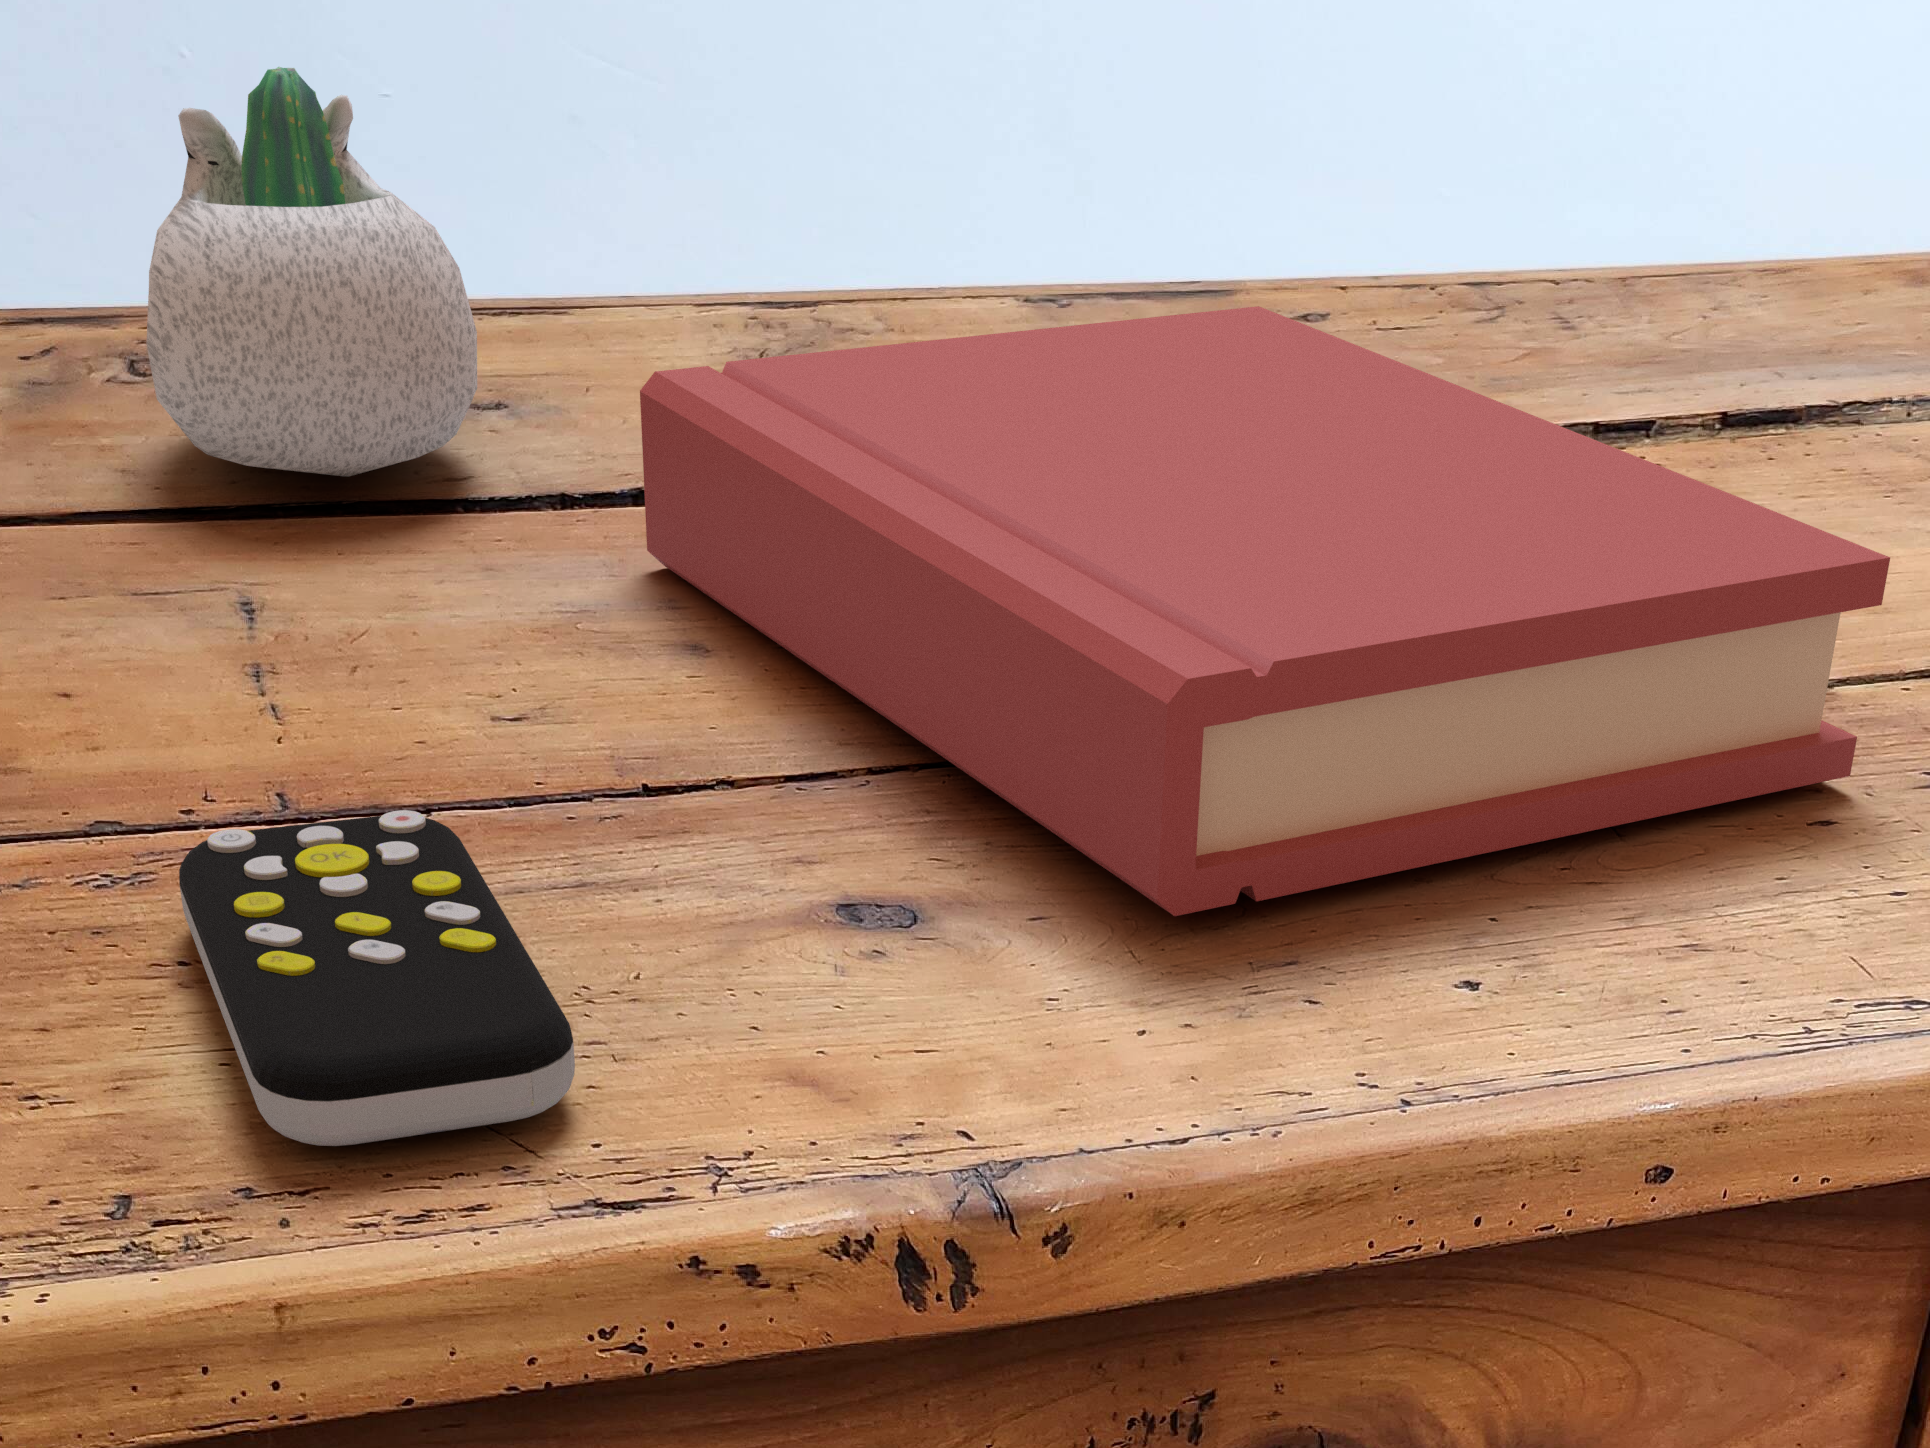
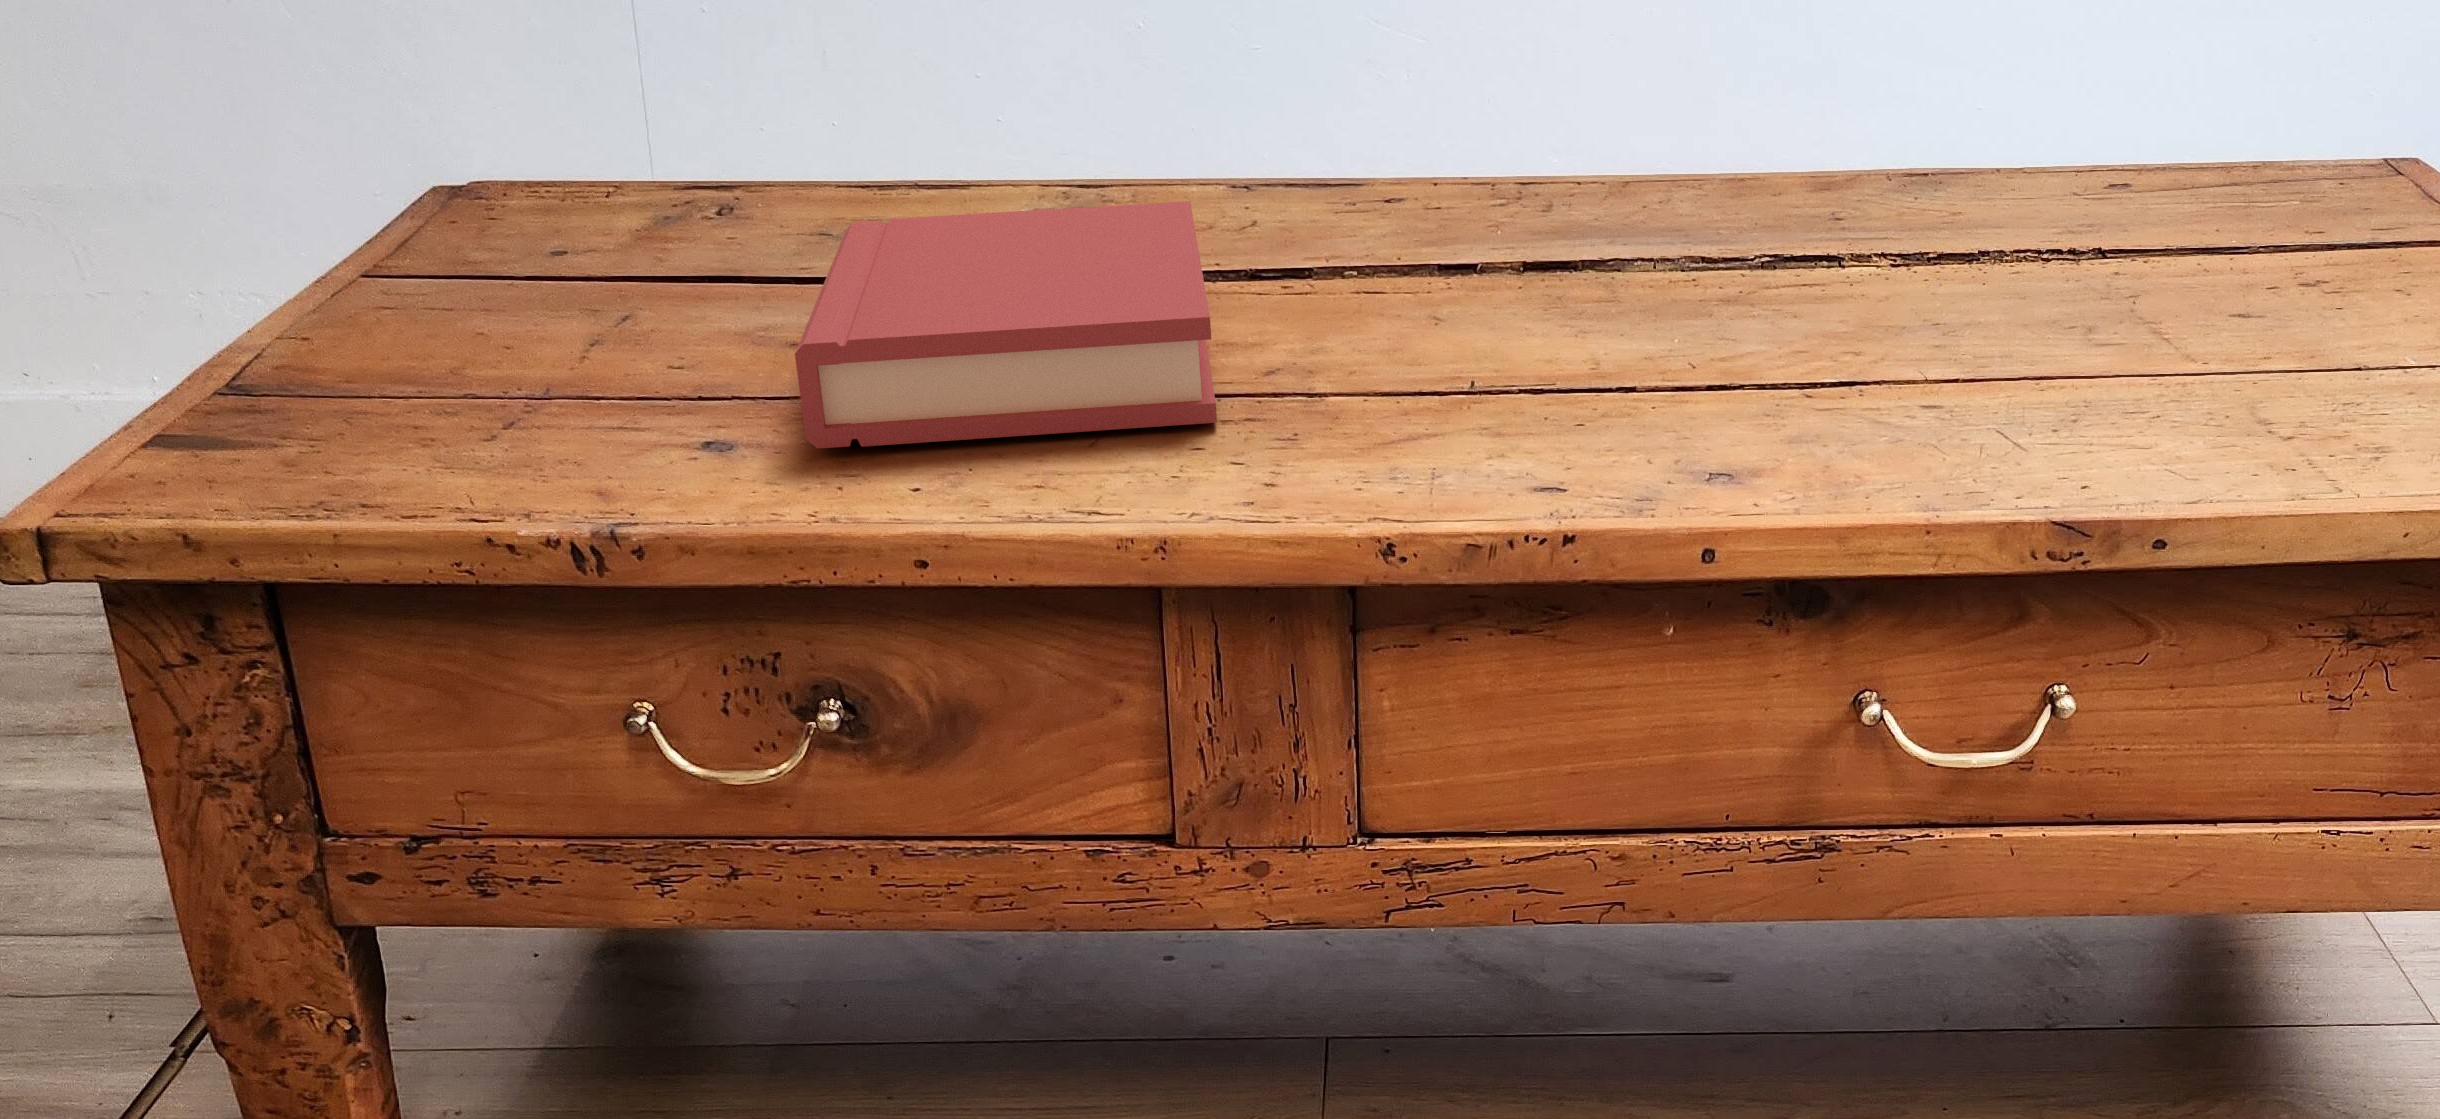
succulent planter: present [146,67,477,477] -> none [702,87,859,268]
remote control: present [179,810,575,1146] -> none [388,386,581,492]

